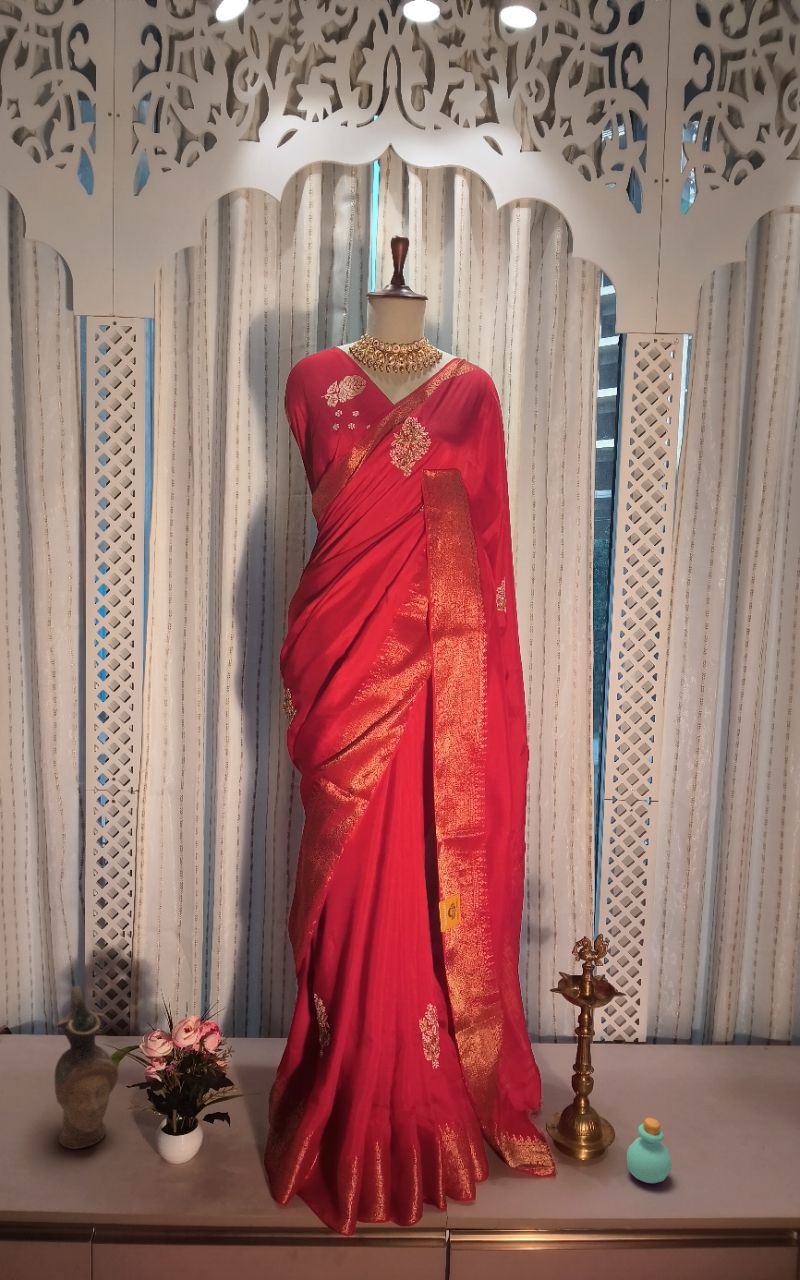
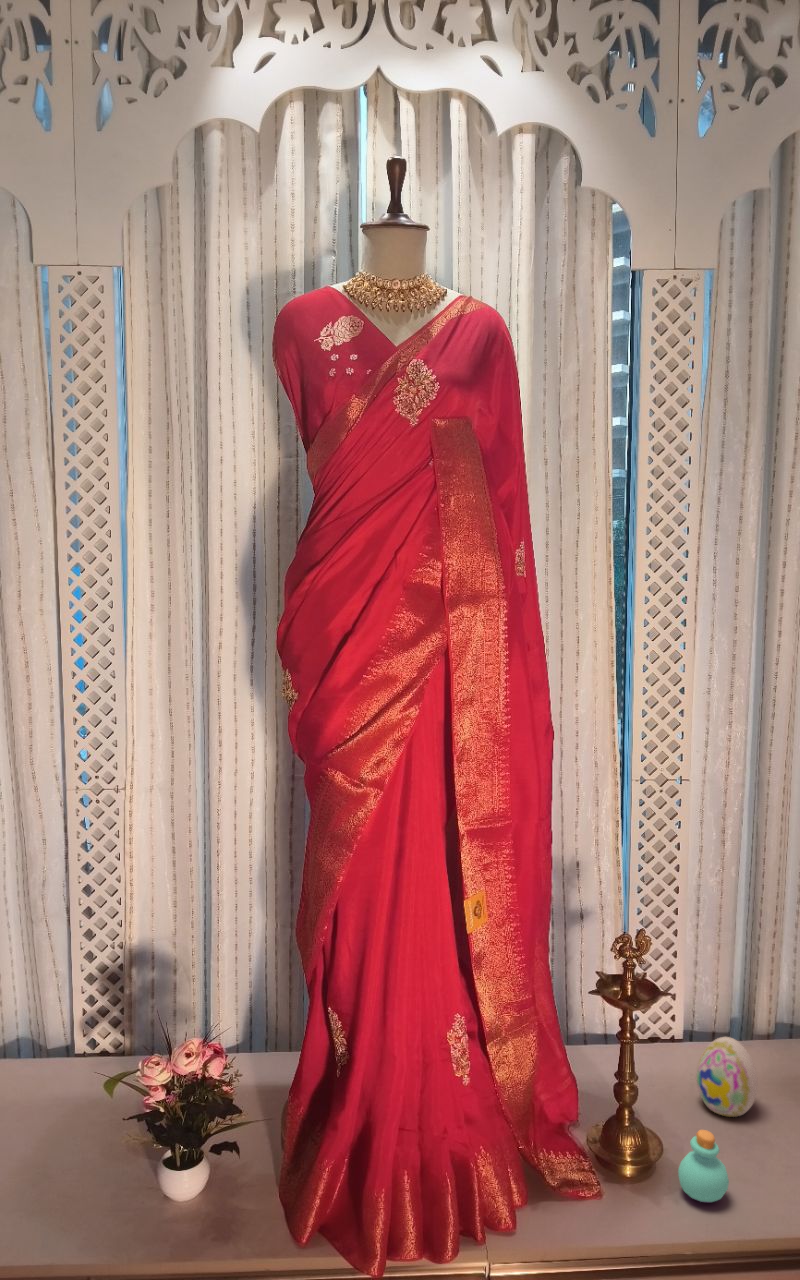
ceramic pitcher: present [55,986,118,1149] -> none [41,1007,113,1188]
decorative egg: none [653,1039,708,1112] -> present [697,1037,758,1117]

